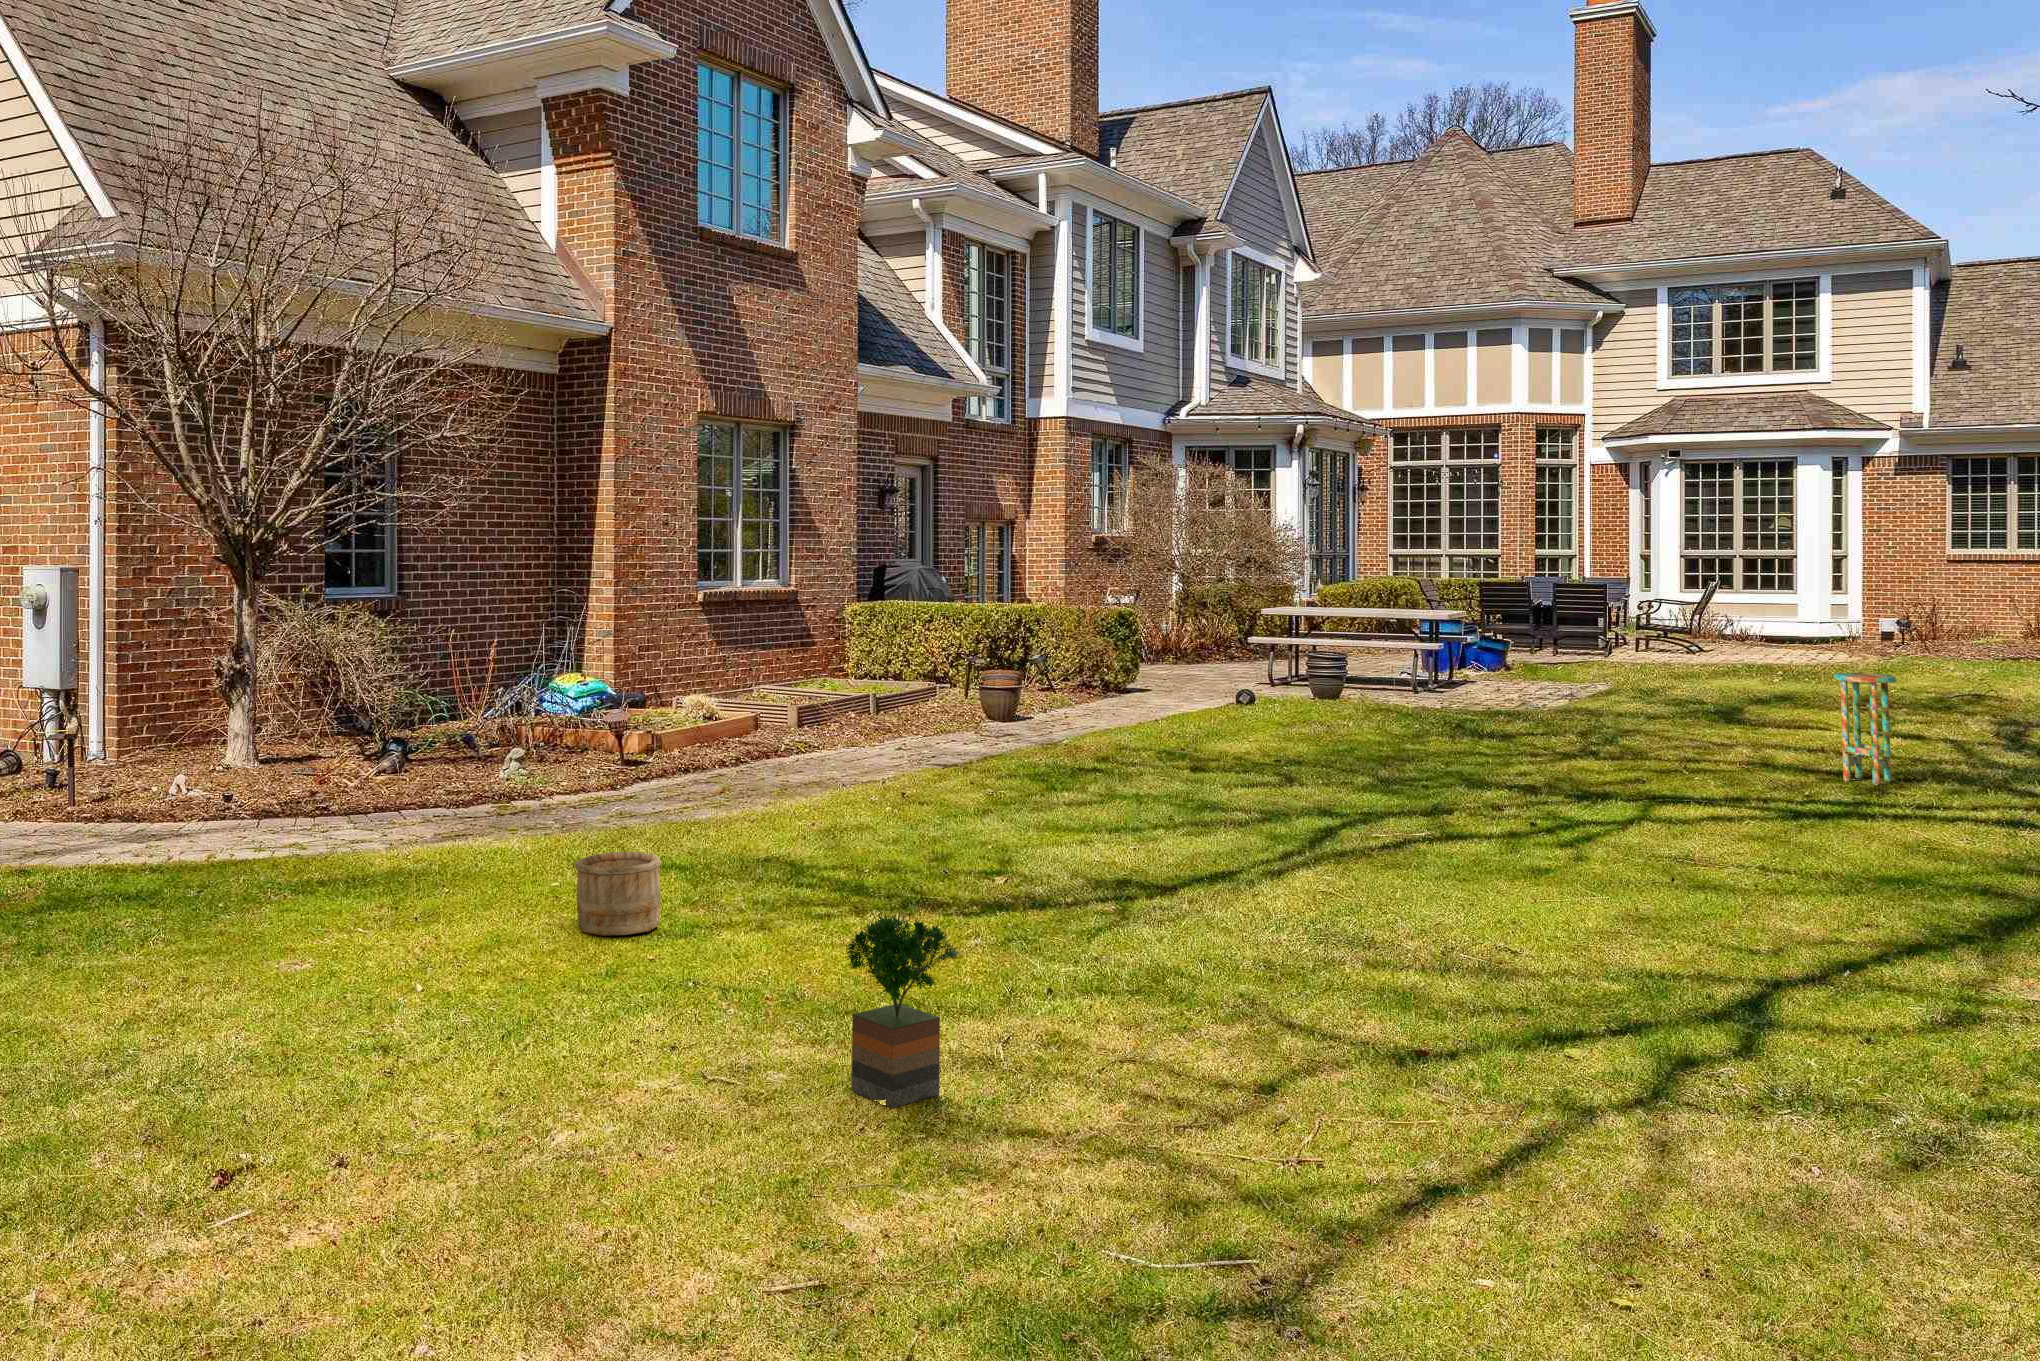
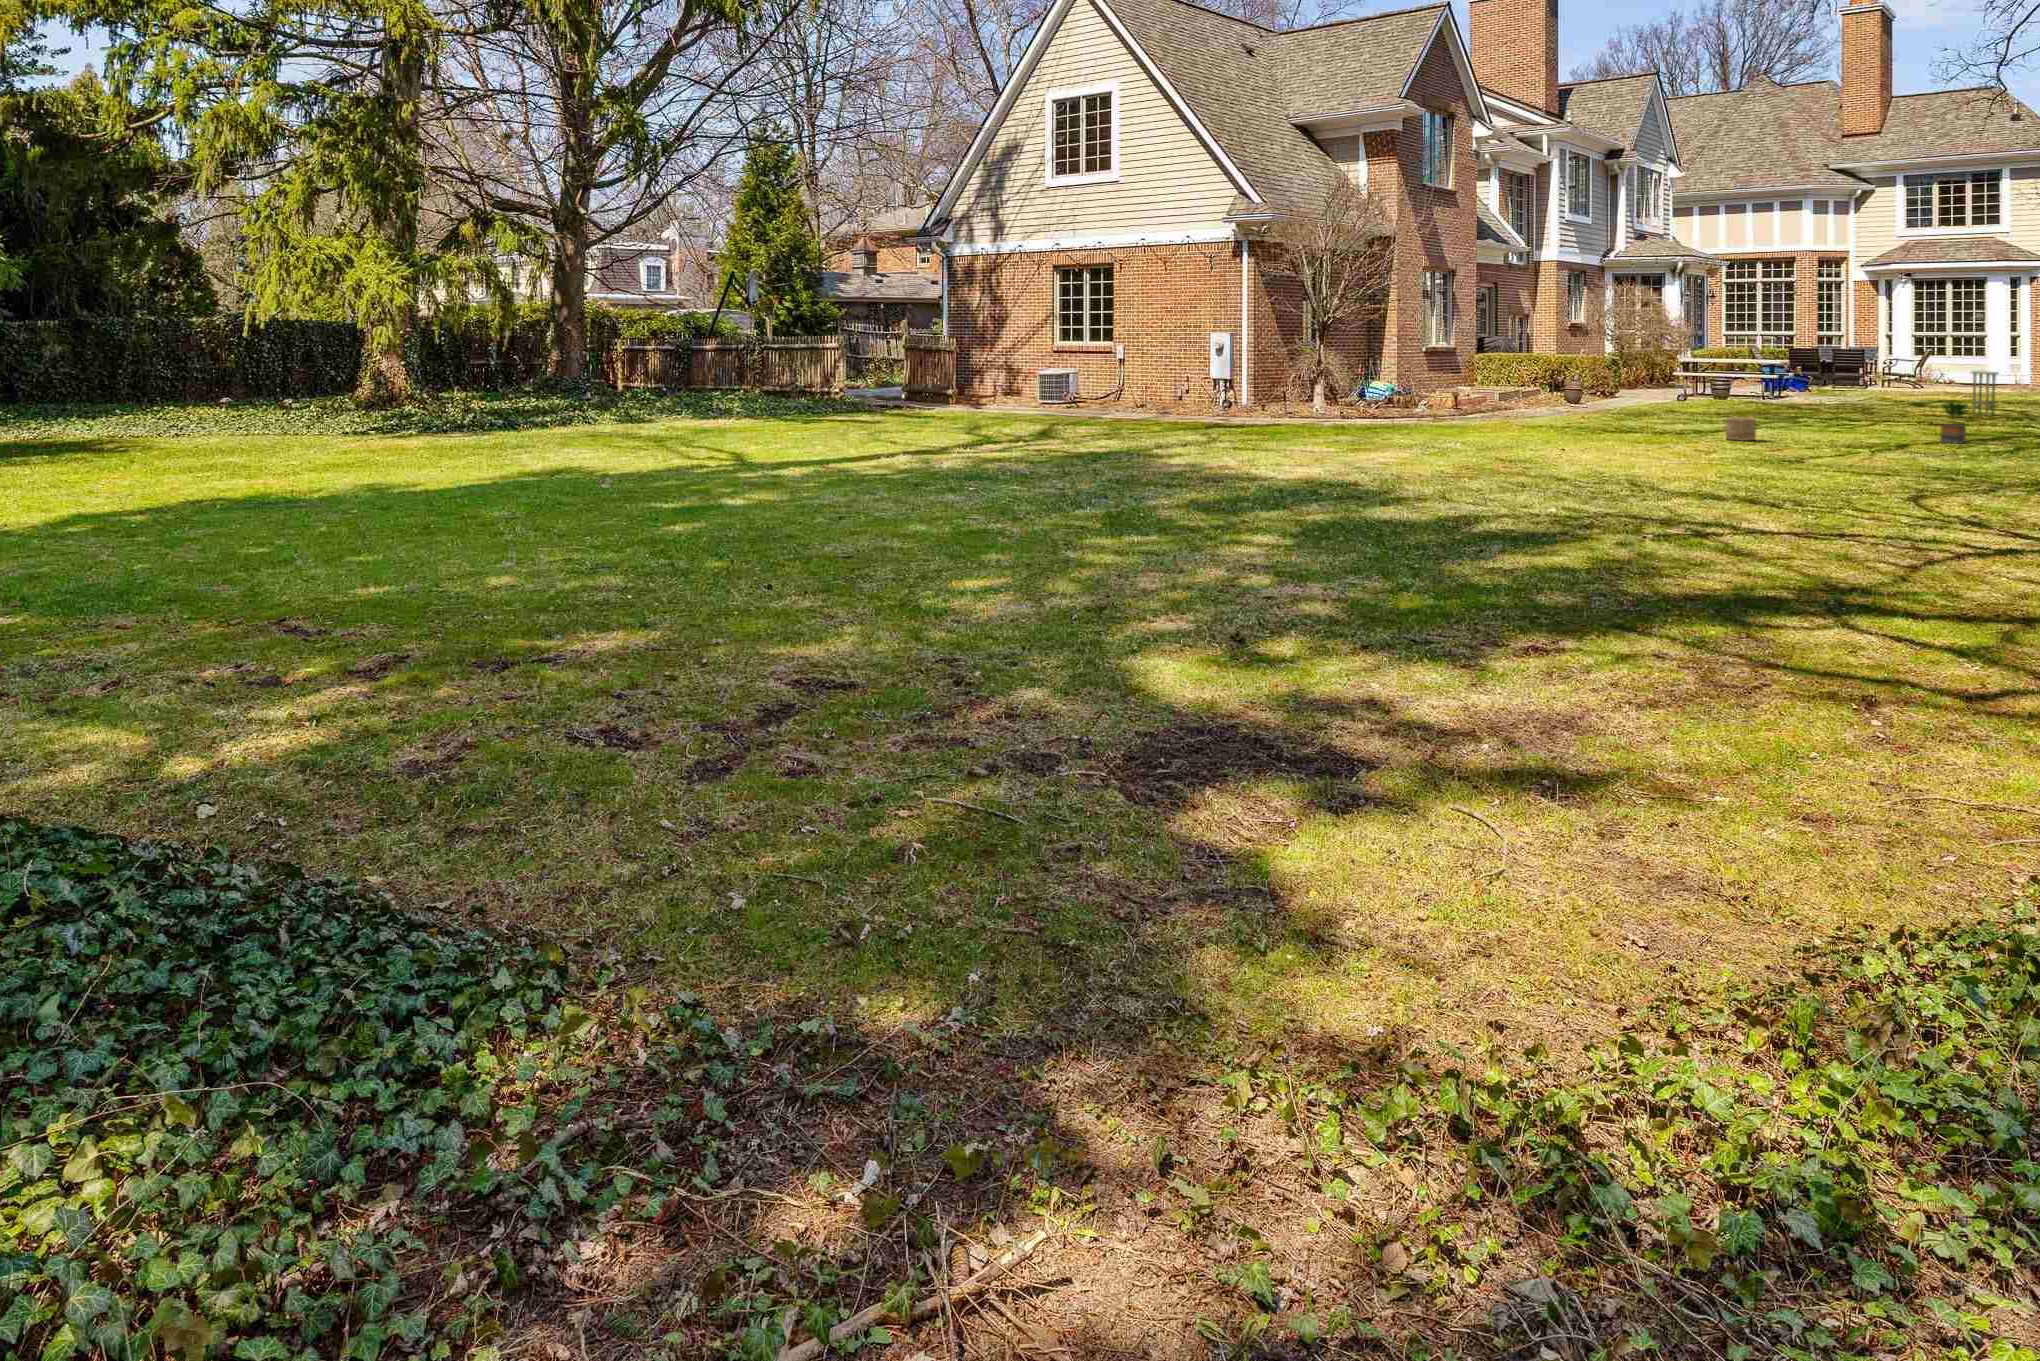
wooden bucket: present [574,852,662,936] -> present [1725,417,1756,441]
potted tree: present [846,915,959,1108] -> present [1940,402,1972,444]

